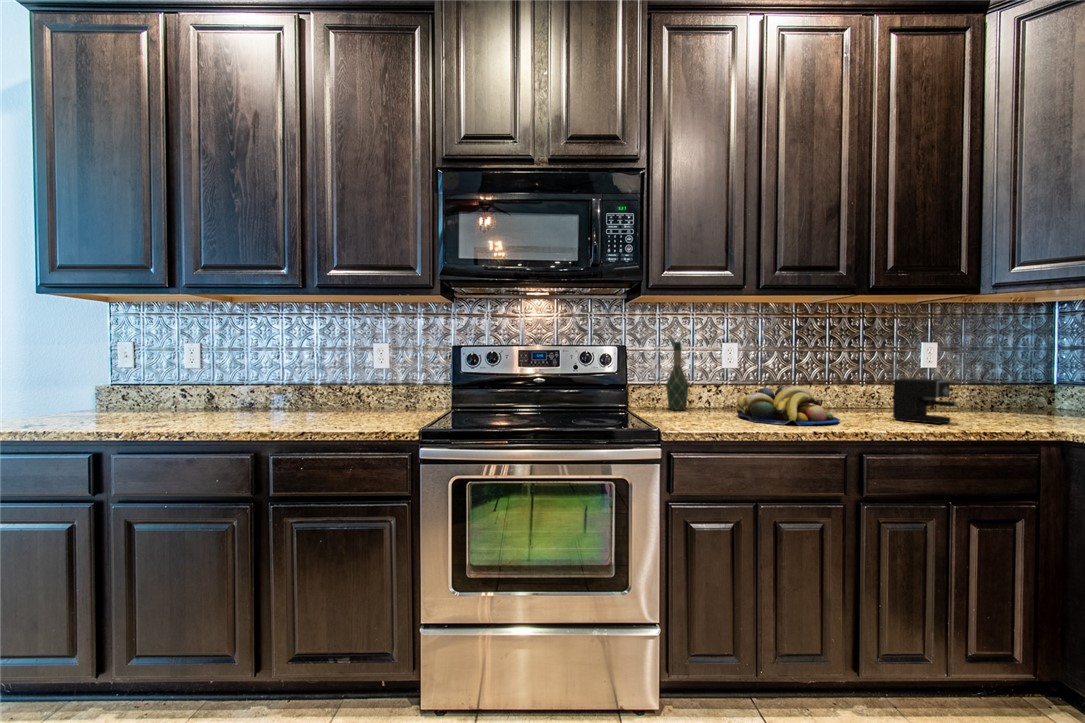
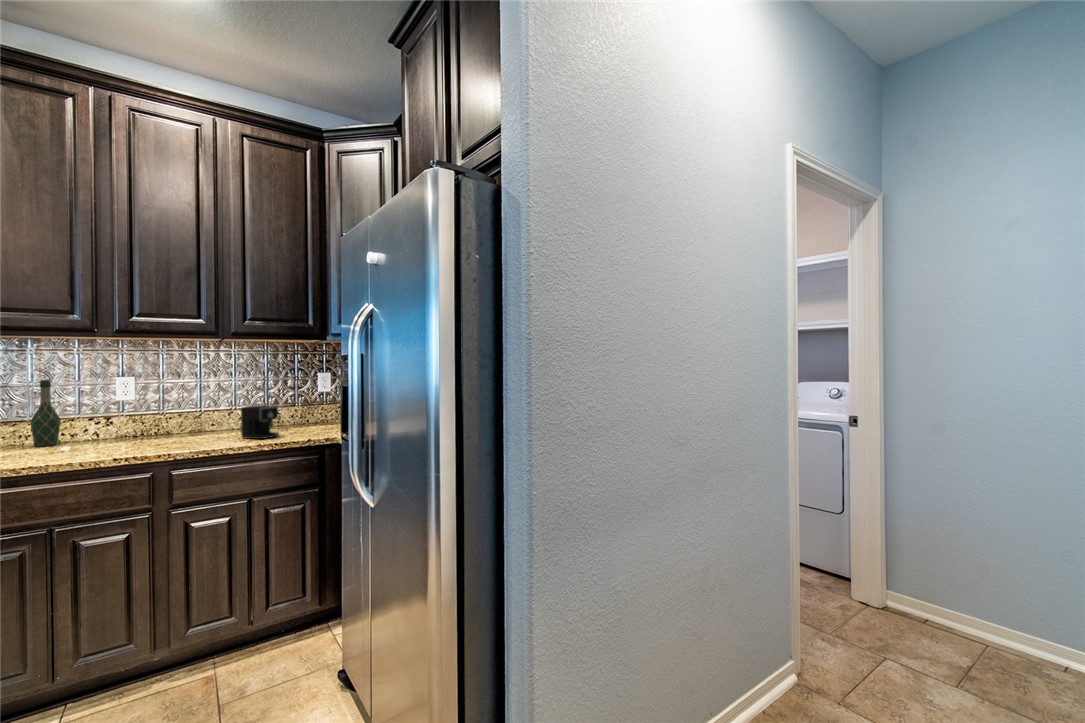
fruit bowl: present [736,386,839,425] -> none [82,417,185,454]

